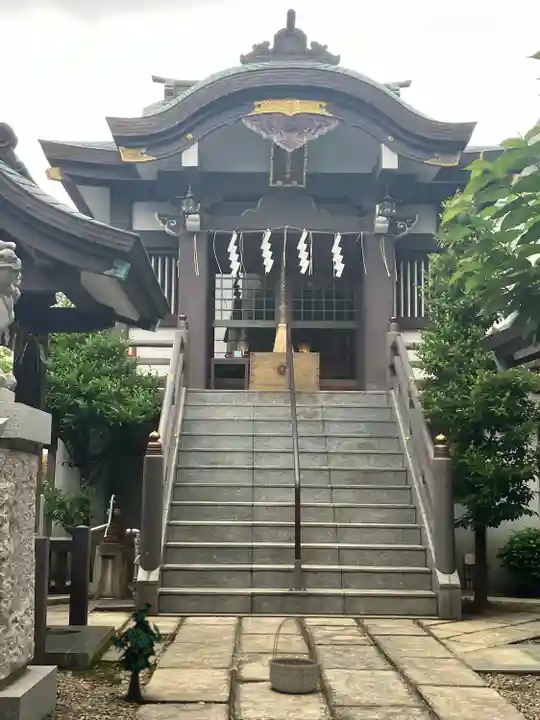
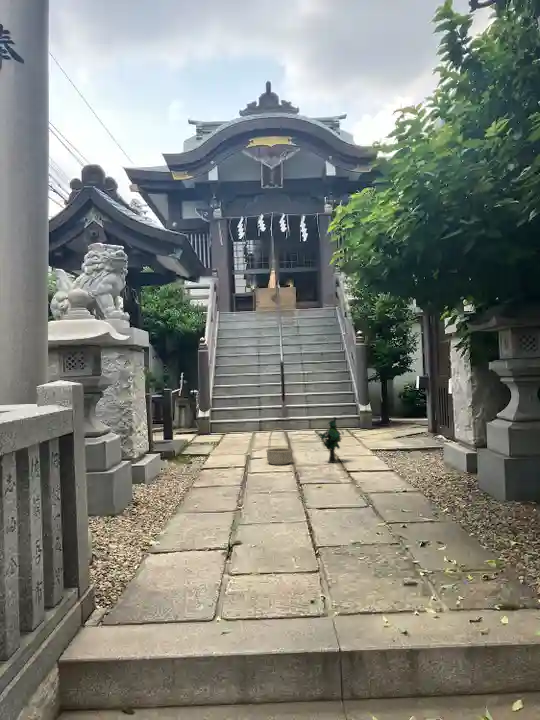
decorative plant: present [110,603,162,701] -> present [319,417,344,463]

